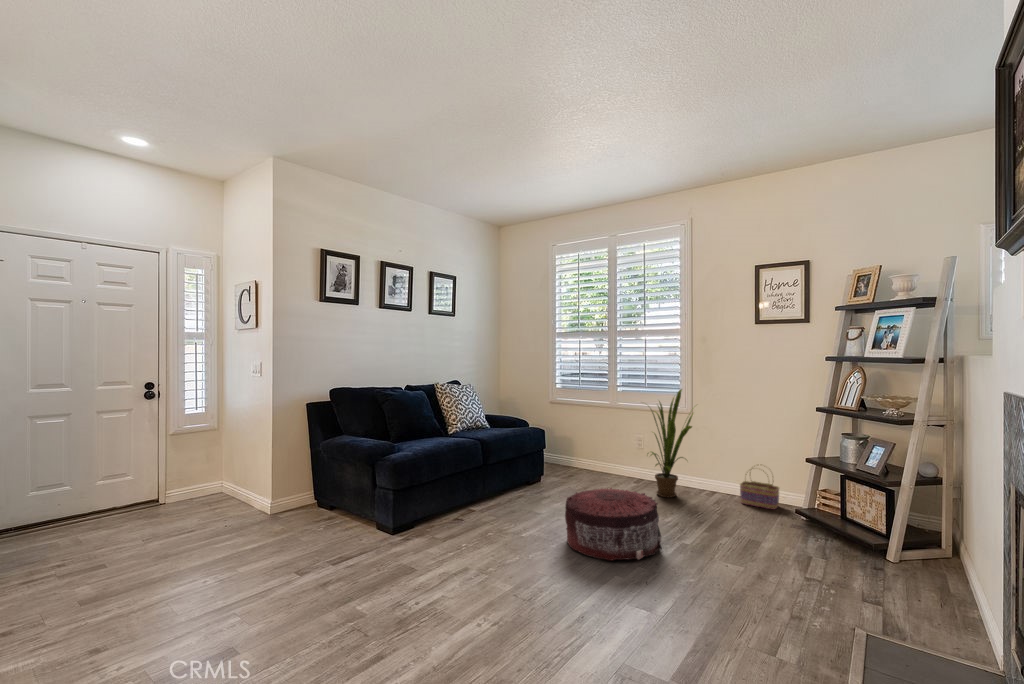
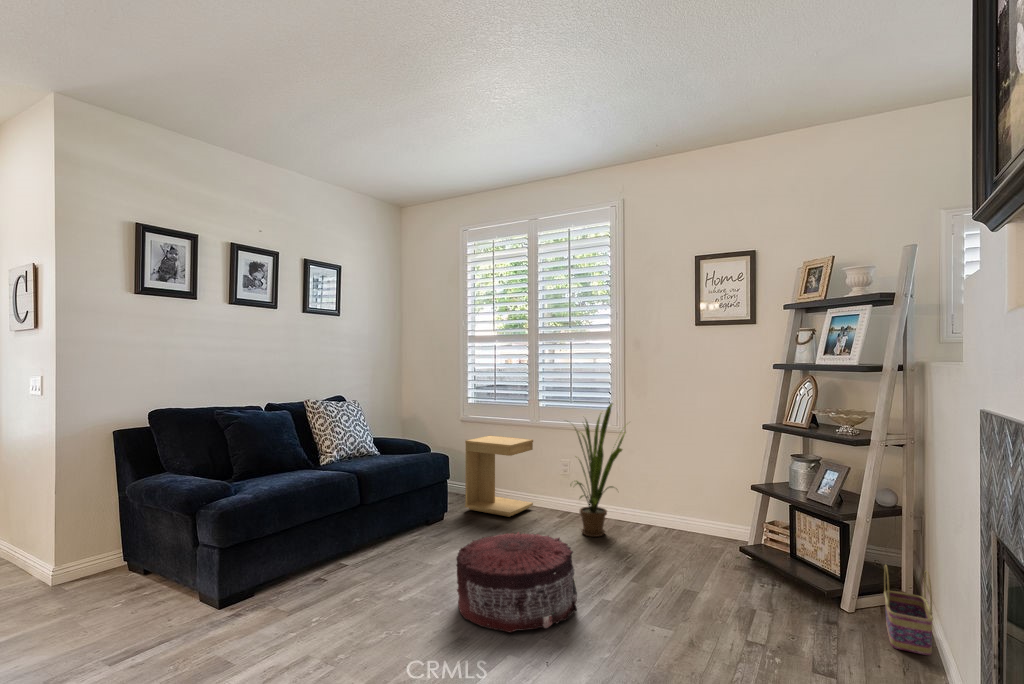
side table: none [557,414,613,480] -> present [465,436,533,517]
basket: present [740,468,779,510] -> present [884,565,933,655]

